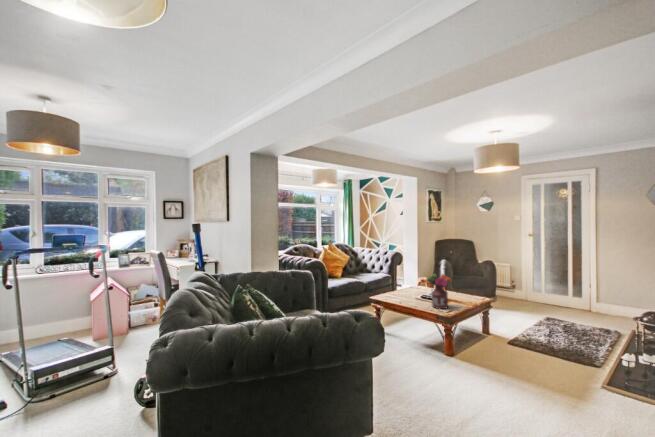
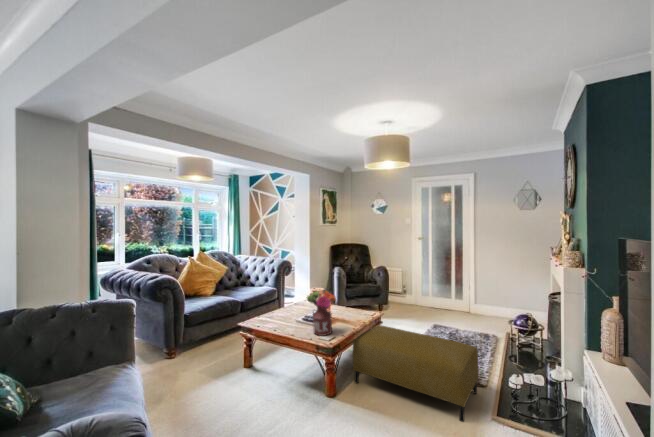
ottoman: none [466,307,590,387] -> present [353,326,478,422]

